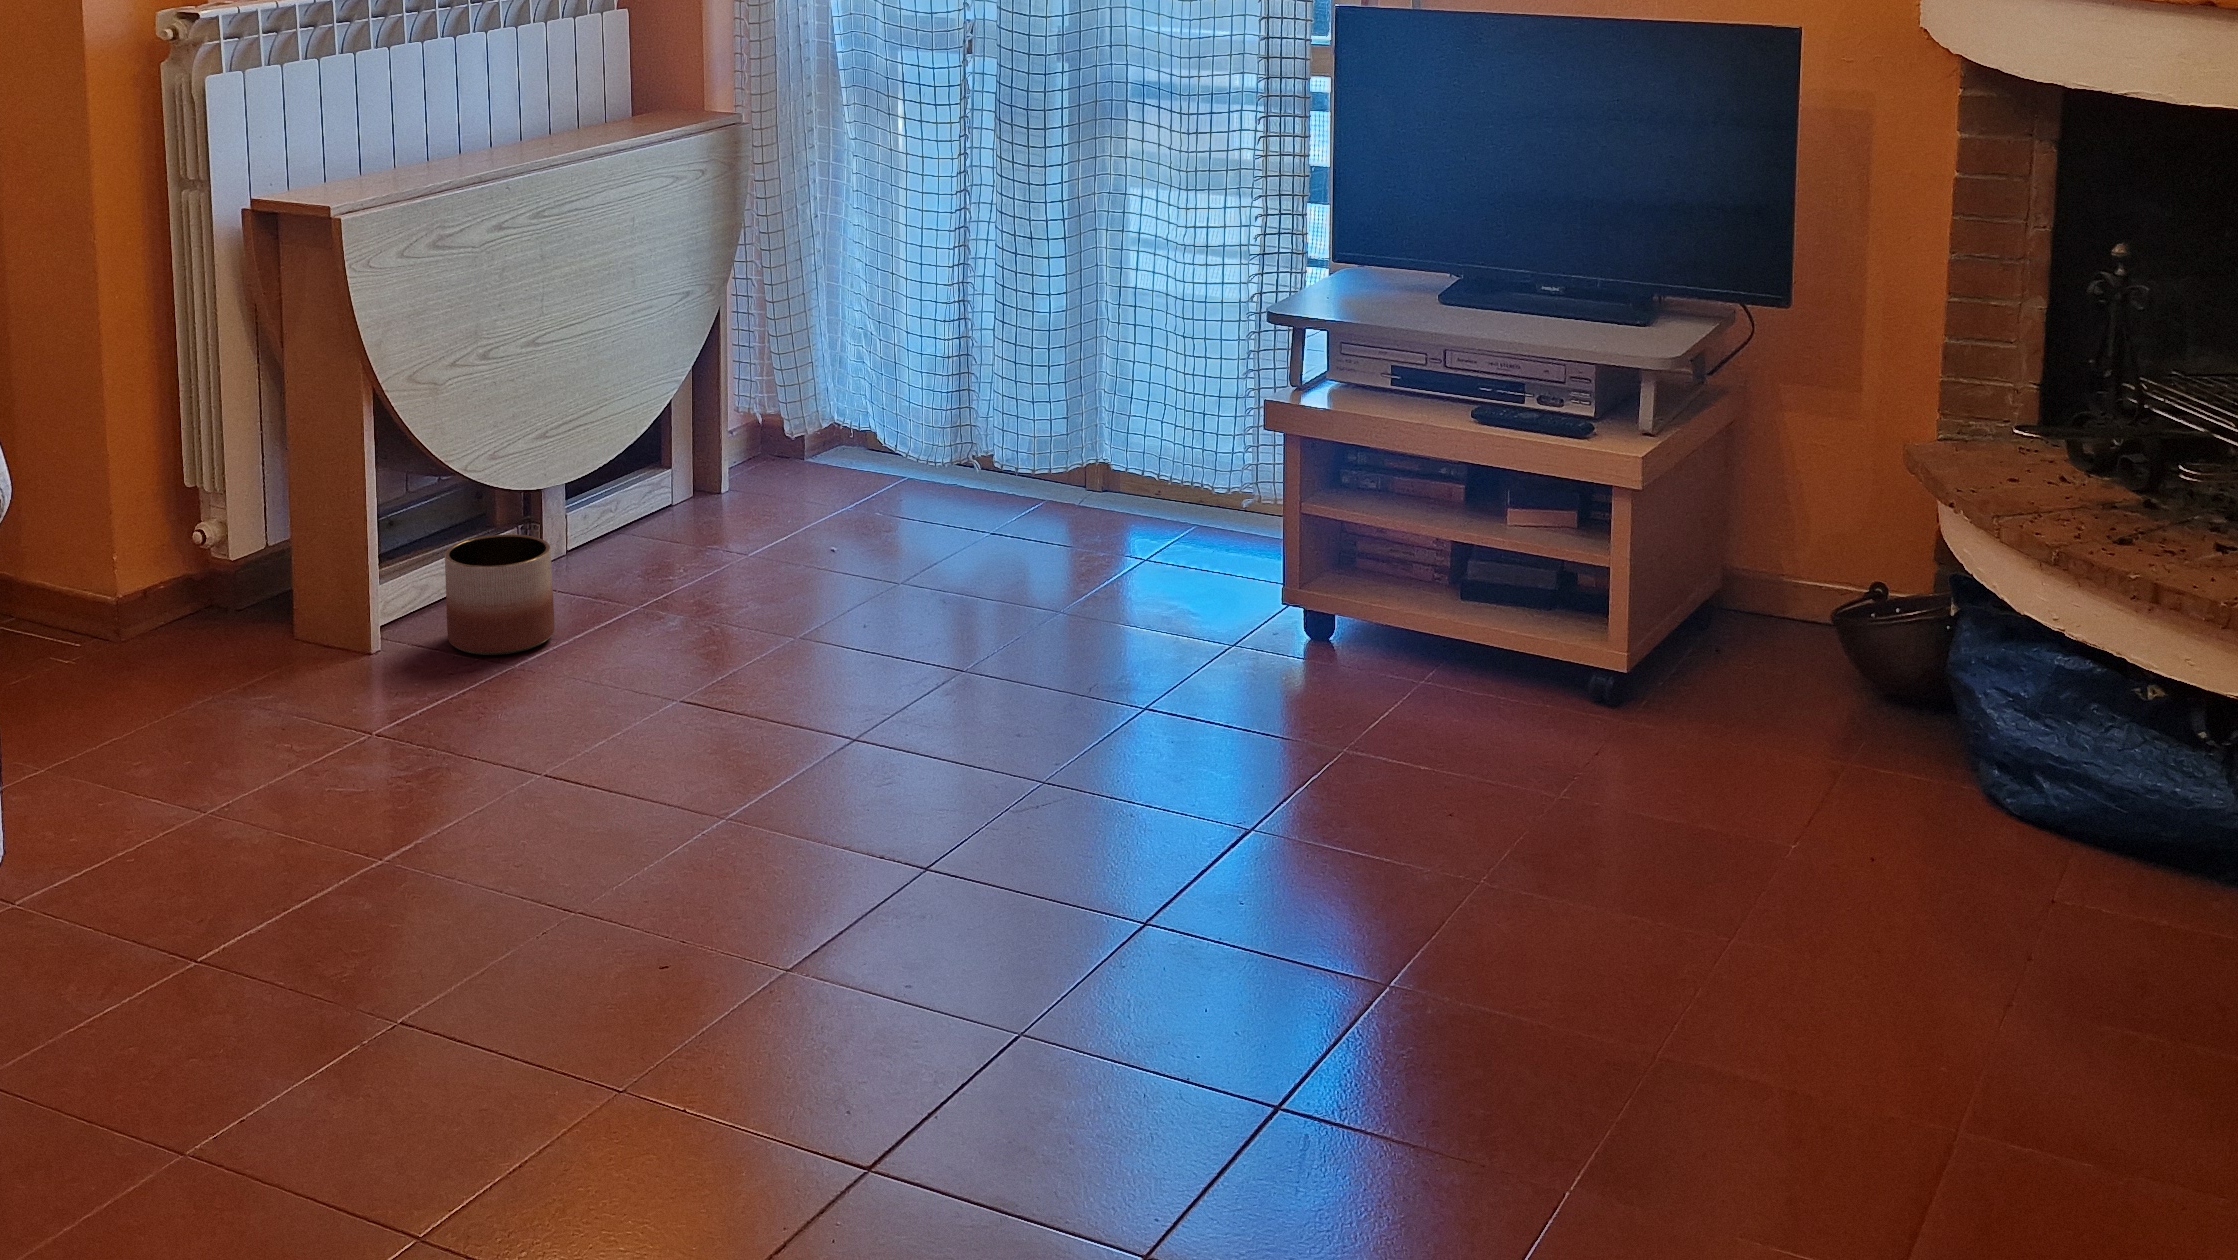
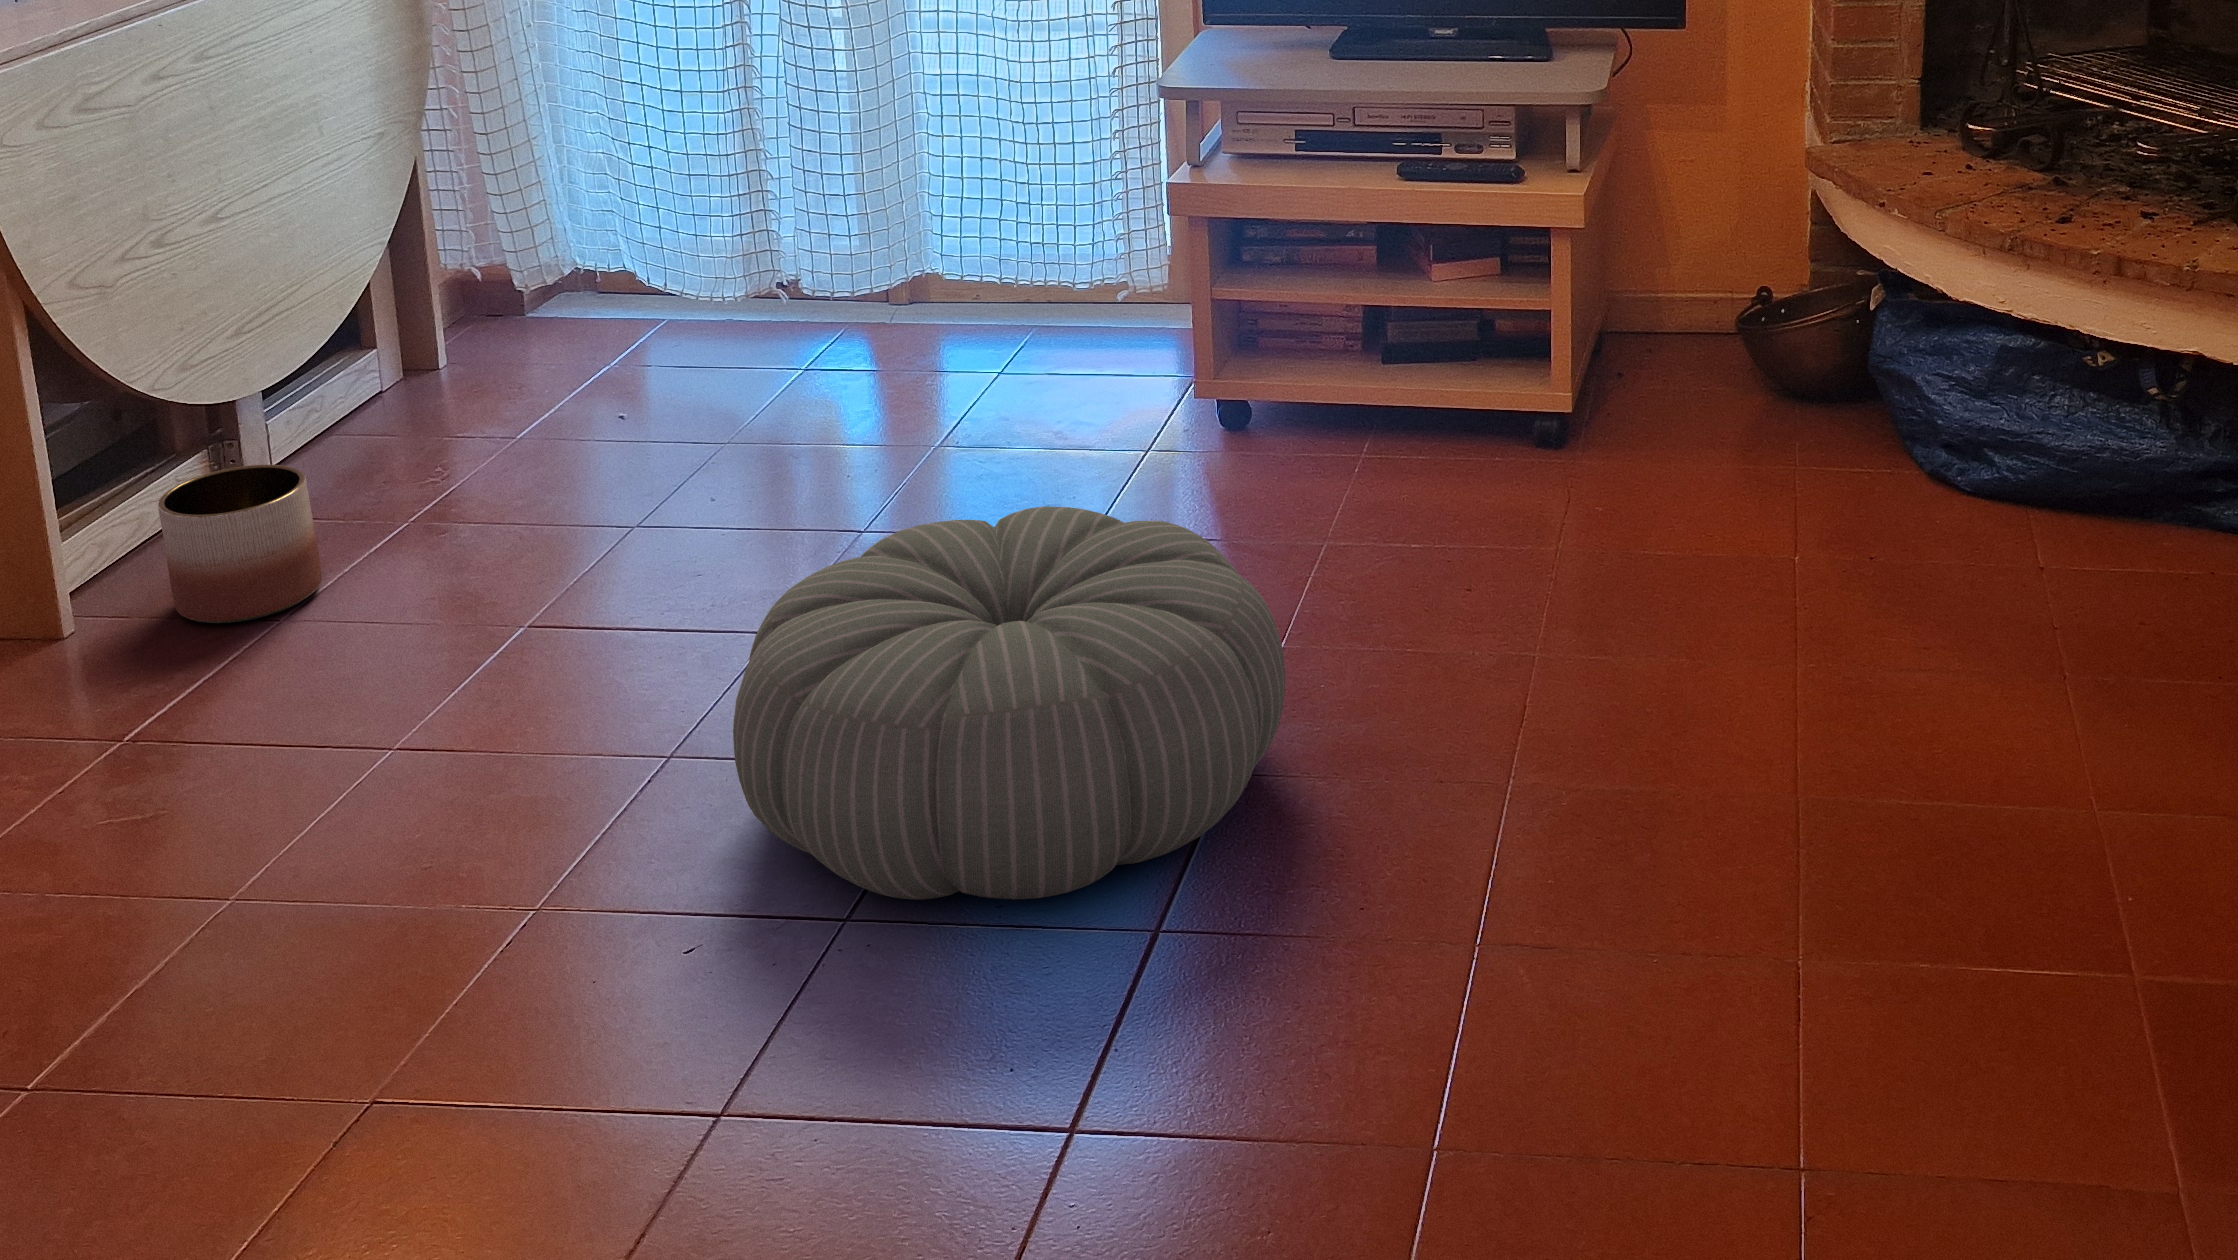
pouf: none [736,657,1206,983] -> present [733,506,1286,899]

